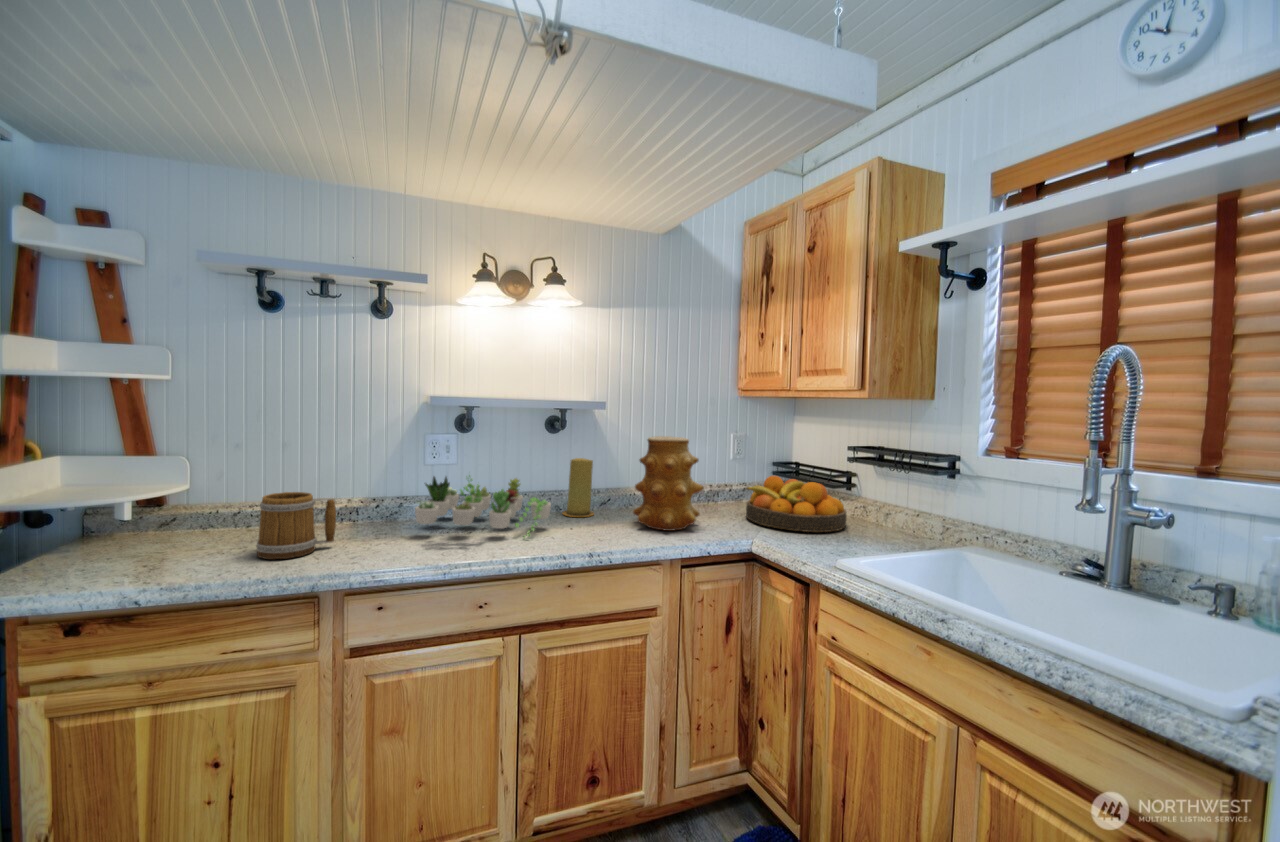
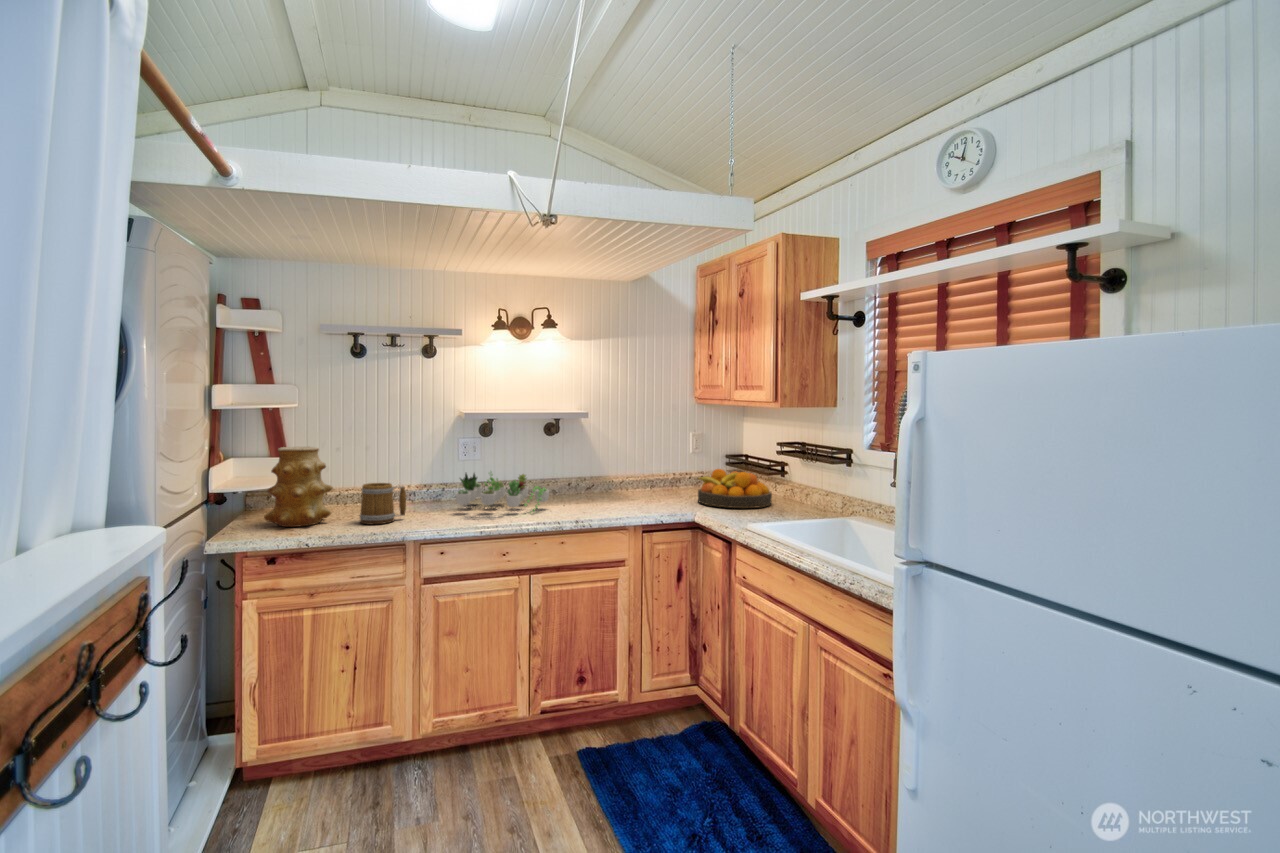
vase: present [633,436,703,531] -> present [264,446,333,527]
candle: present [563,458,594,517] -> none [558,459,582,502]

